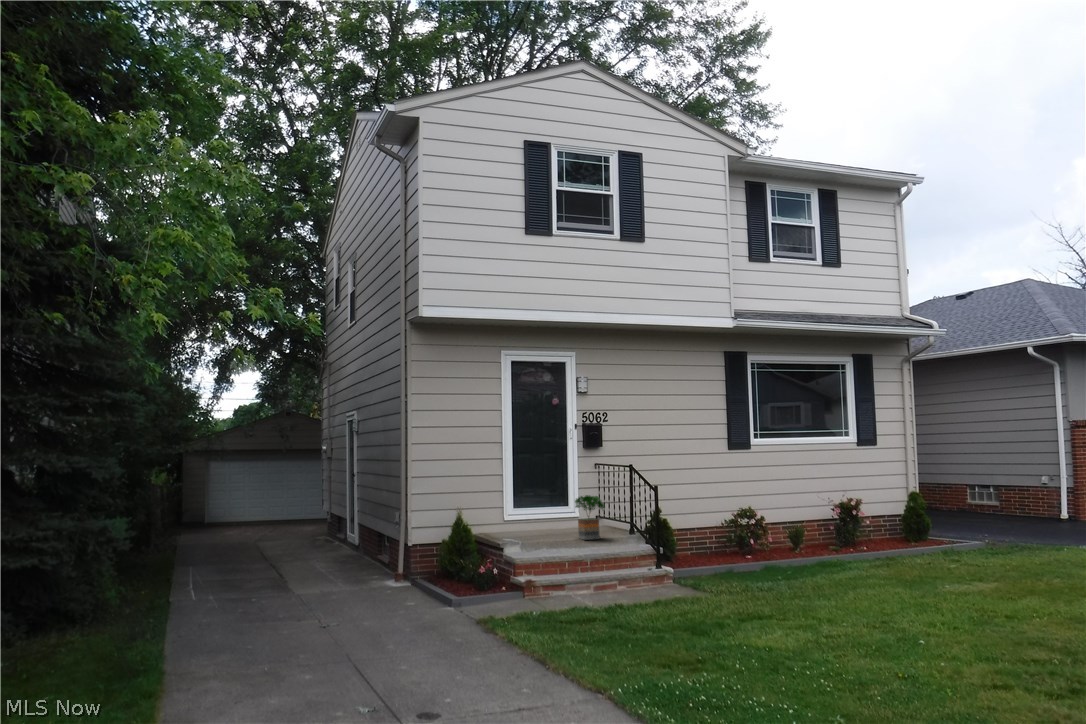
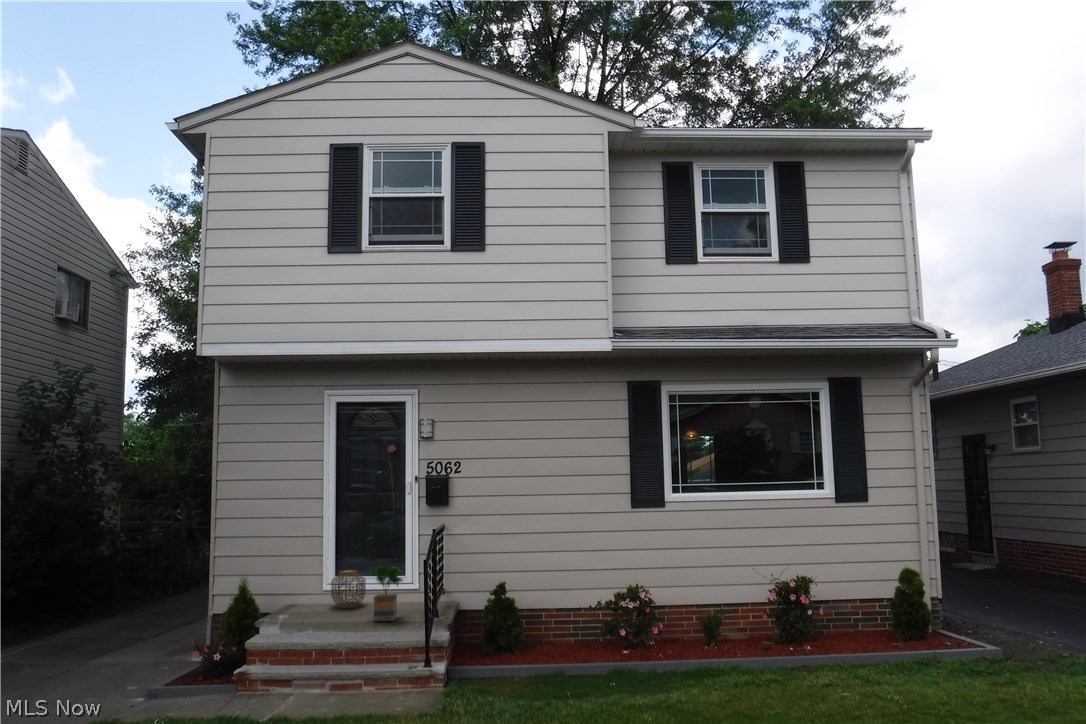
woven basket: none [520,502,548,533] -> present [331,570,366,608]

